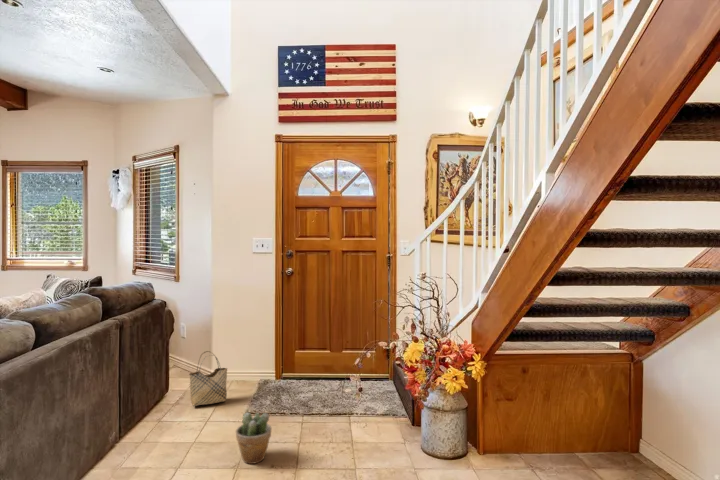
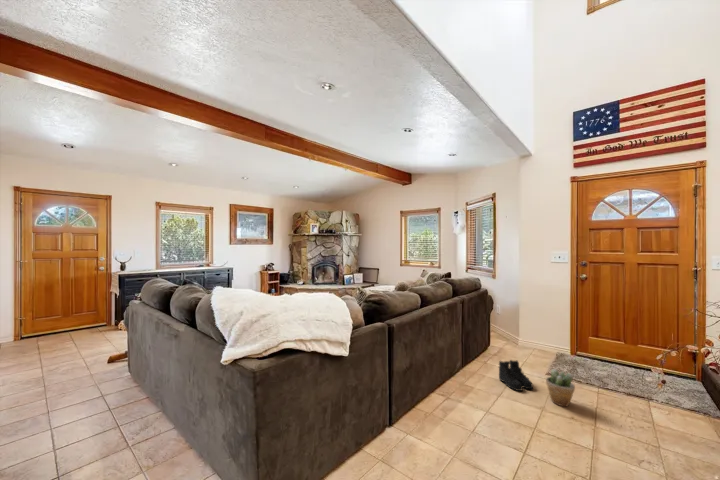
woven basket: present [189,351,227,406] -> none [506,323,532,359]
boots: none [169,413,220,464] -> present [499,360,533,391]

